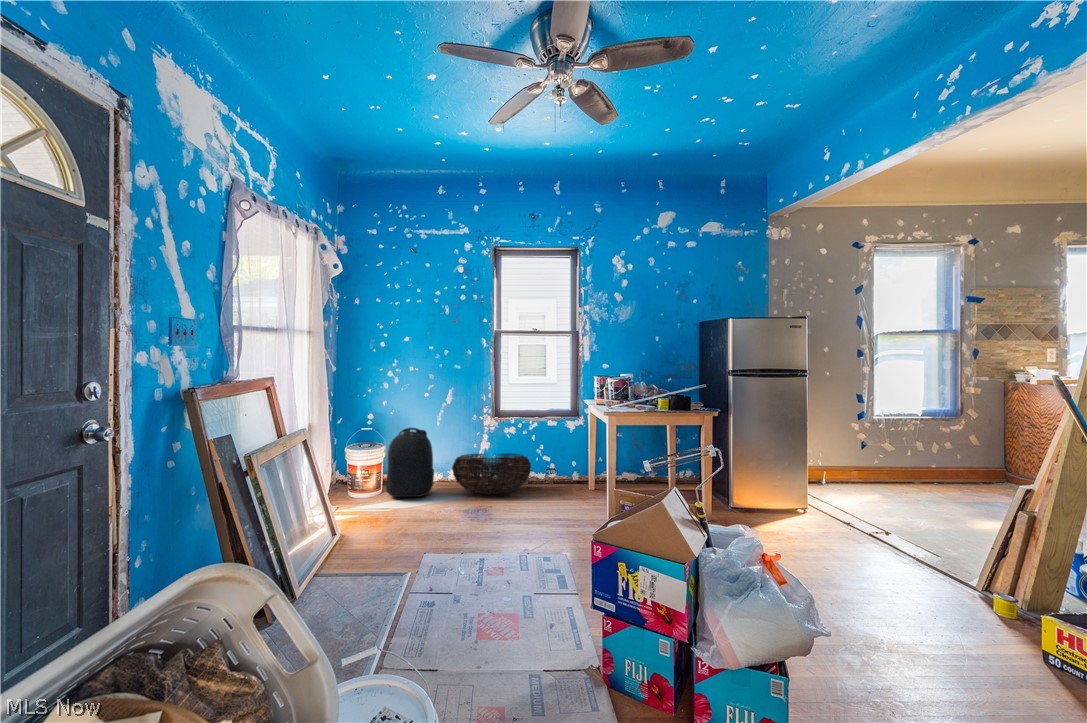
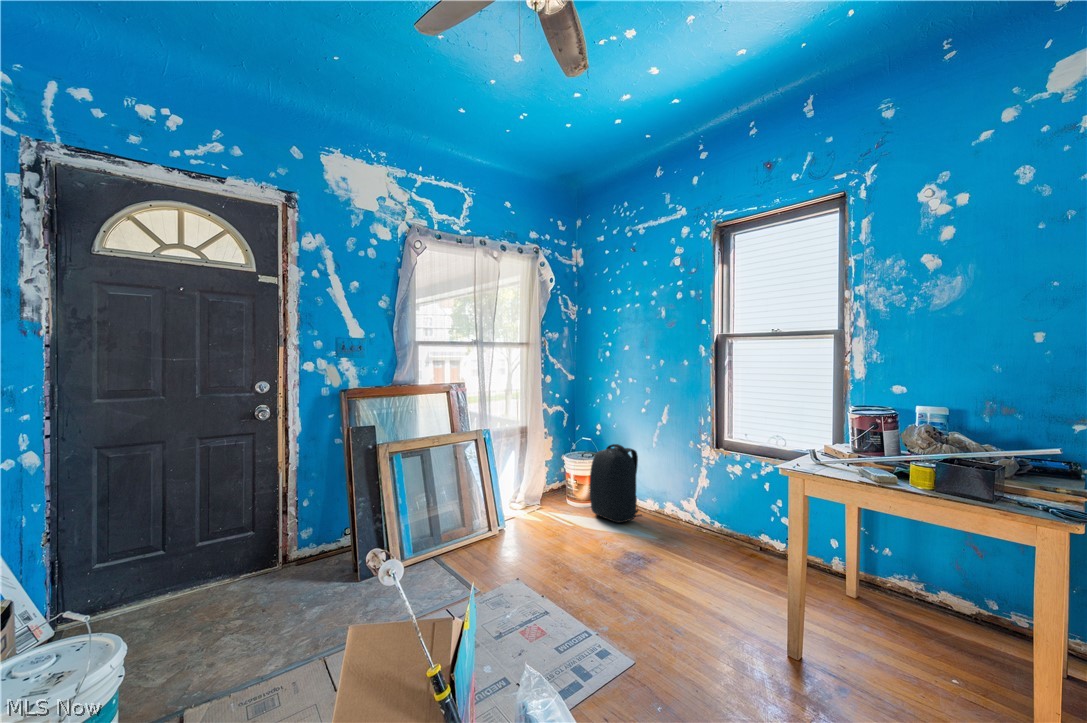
basket: present [452,453,531,495] -> none [650,487,748,553]

